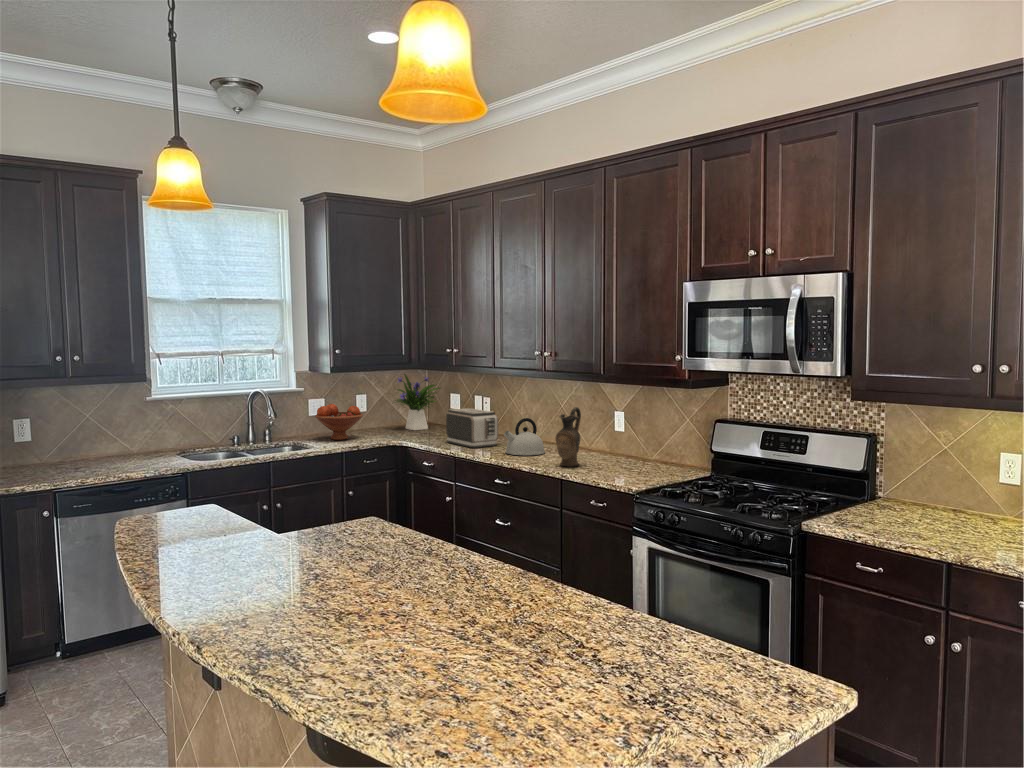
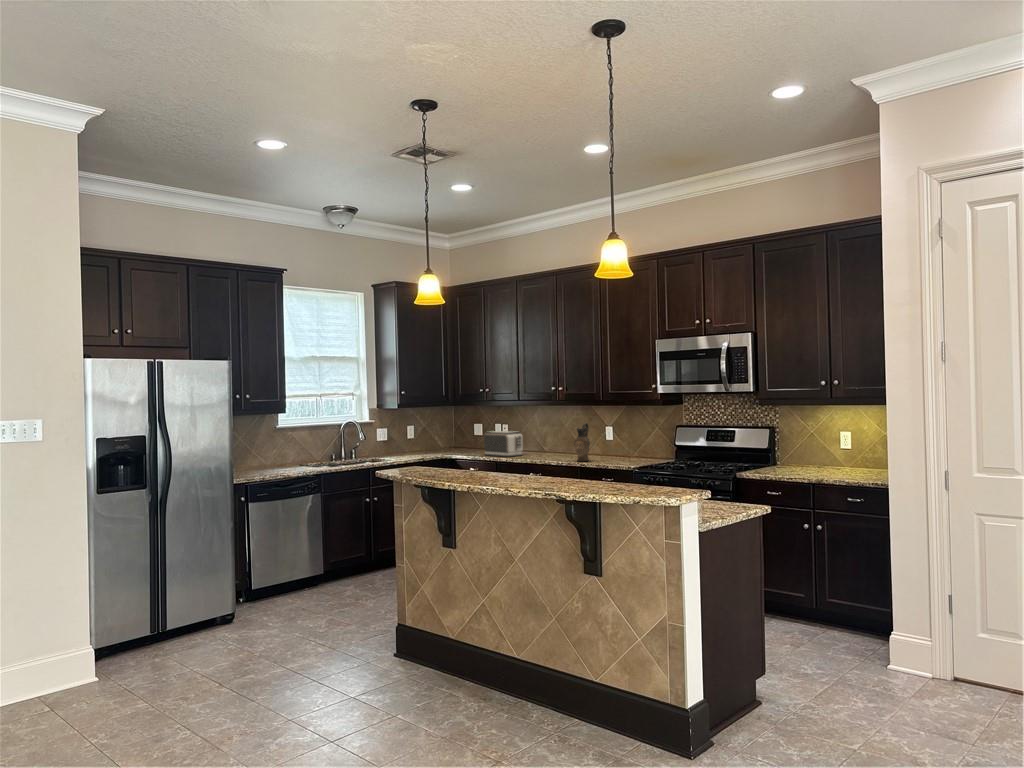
flower arrangement: present [395,374,440,430] -> none [432,409,471,451]
fruit bowl: present [315,404,363,440] -> none [387,431,421,457]
kettle: present [504,418,545,455] -> none [533,433,560,458]

